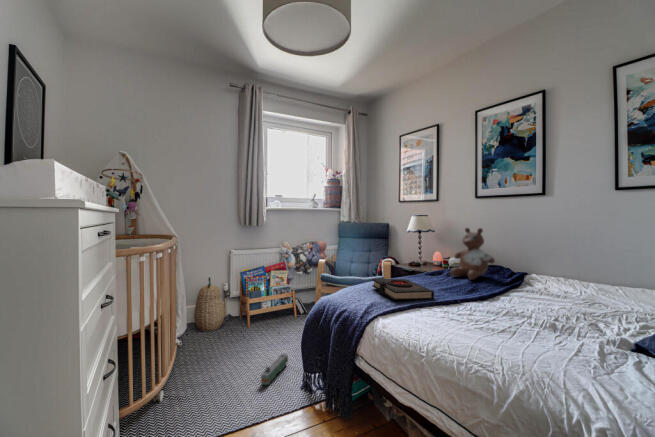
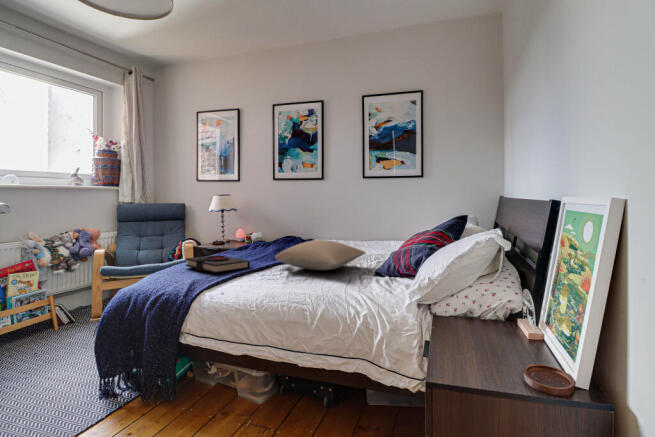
stuffed bear: present [450,228,495,280] -> none [256,206,291,251]
pillow: none [463,277,618,322] -> present [275,240,366,270]
toy train: present [261,353,288,385] -> none [27,371,66,417]

